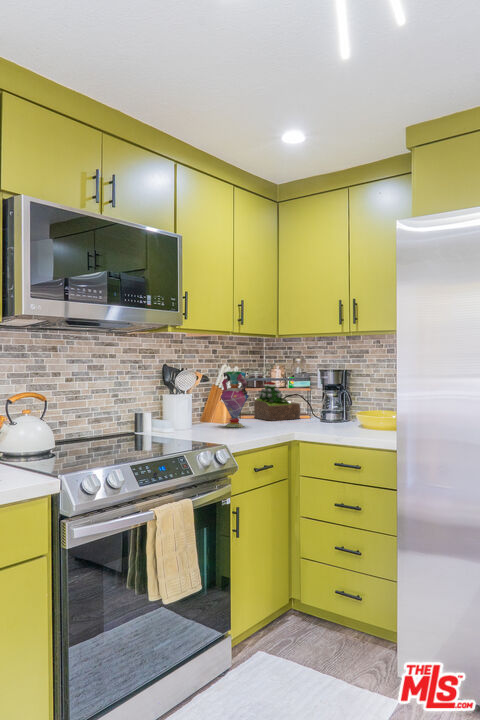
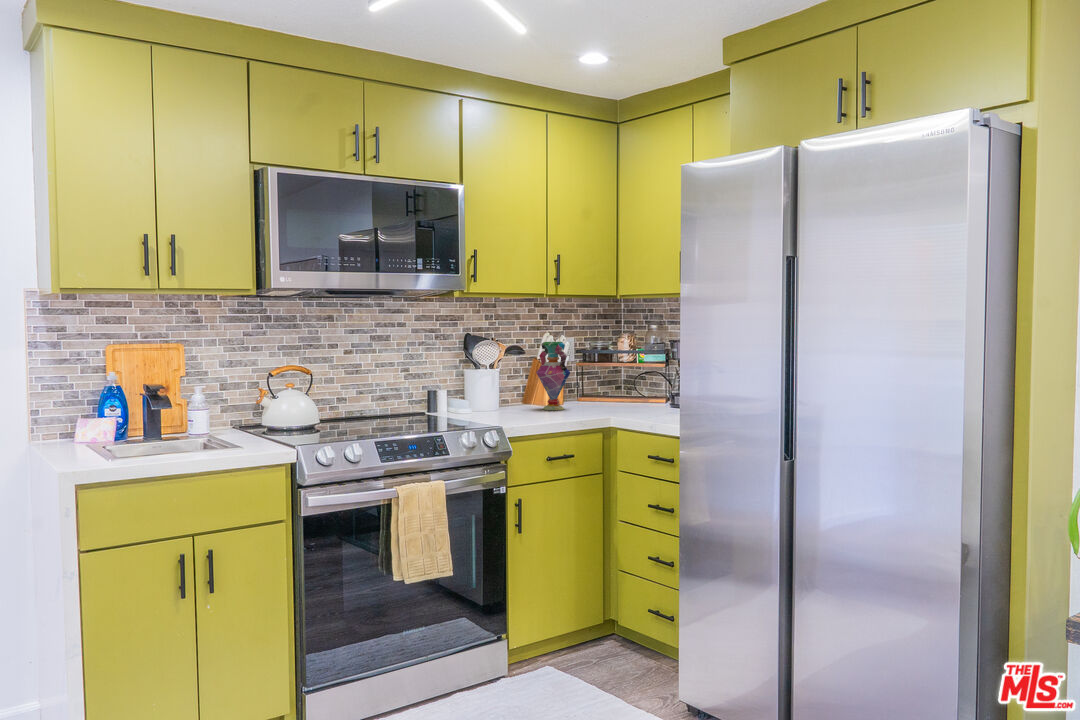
succulent plant: present [254,382,300,421] -> none [598,355,655,404]

